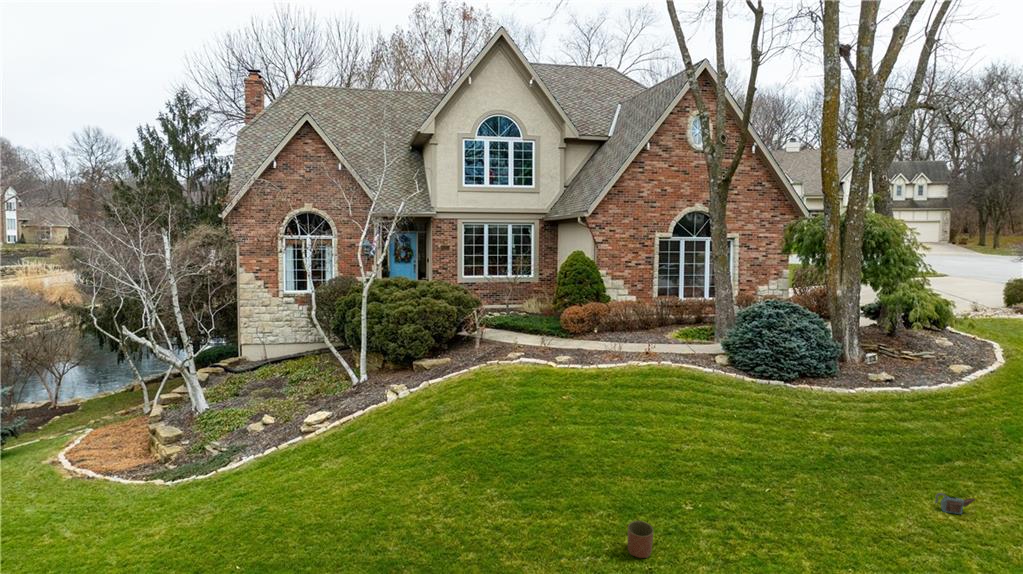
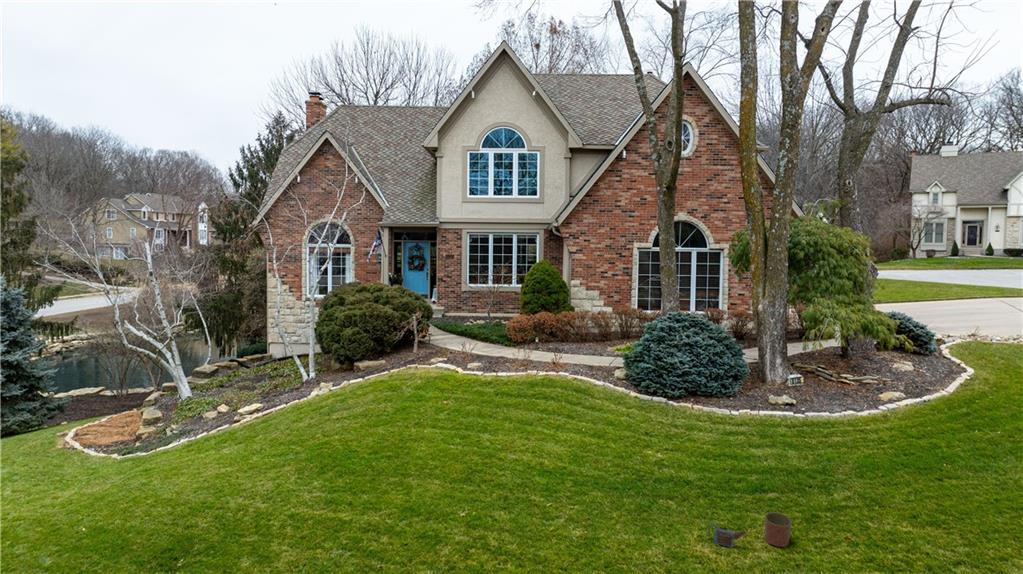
planter: present [628,521,654,558] -> present [765,512,792,547]

